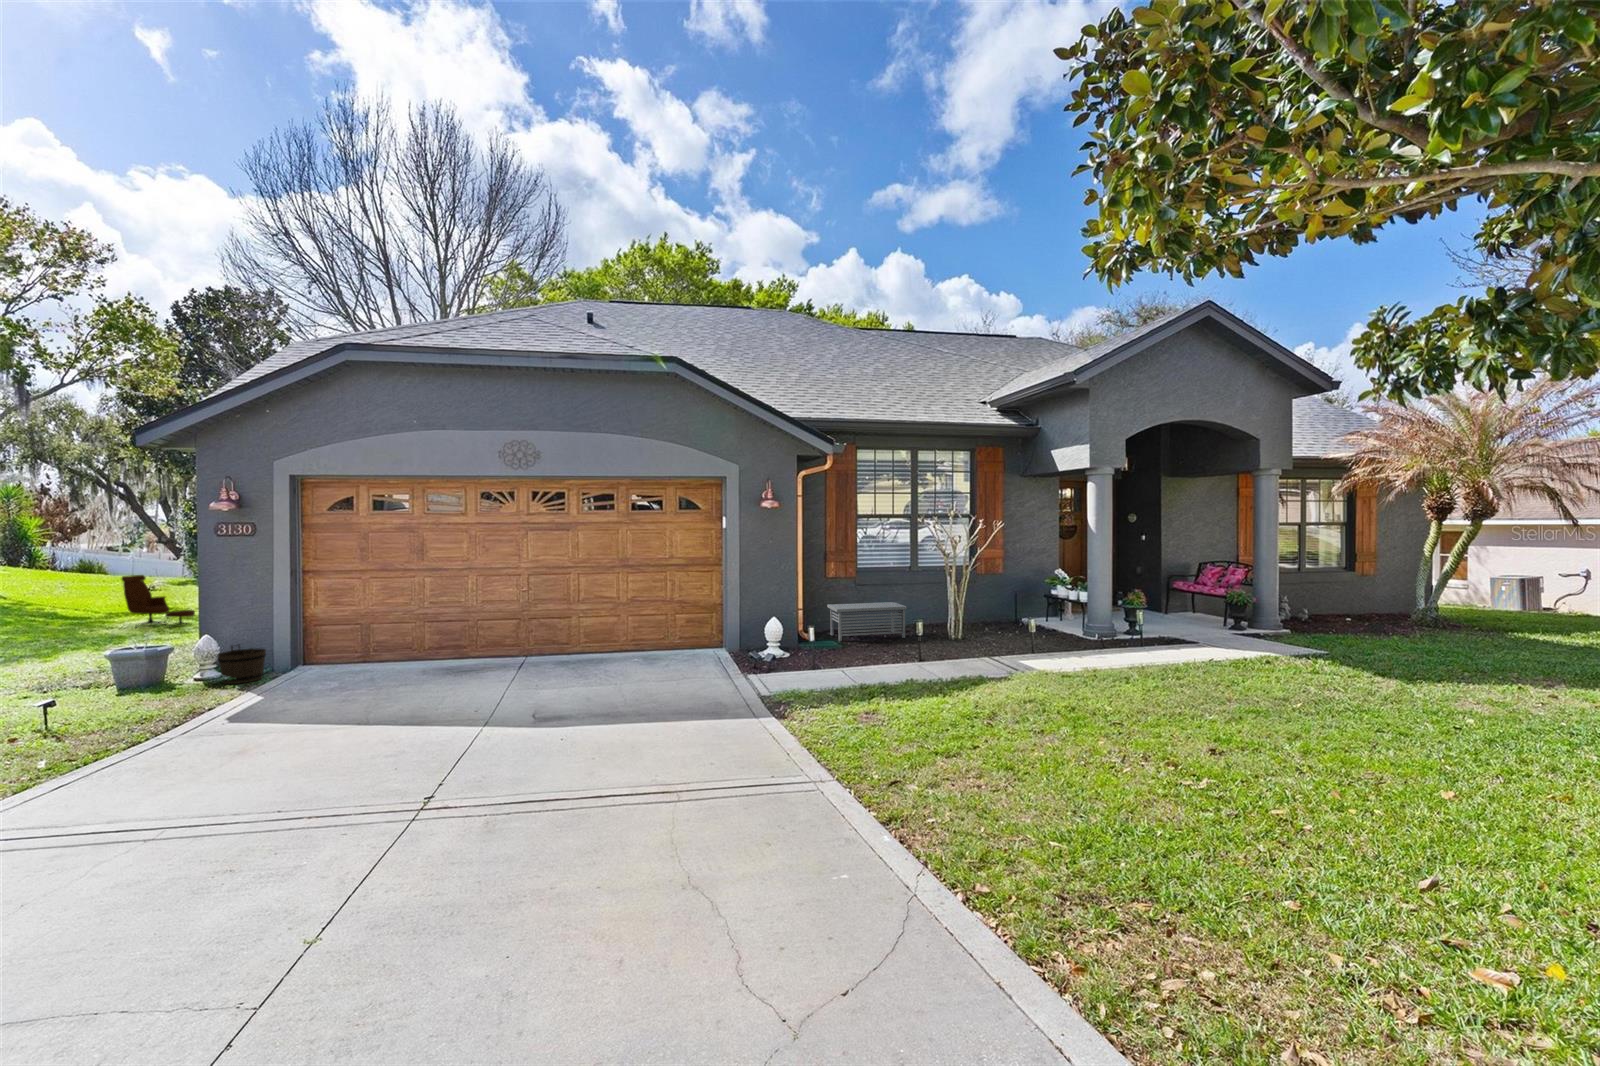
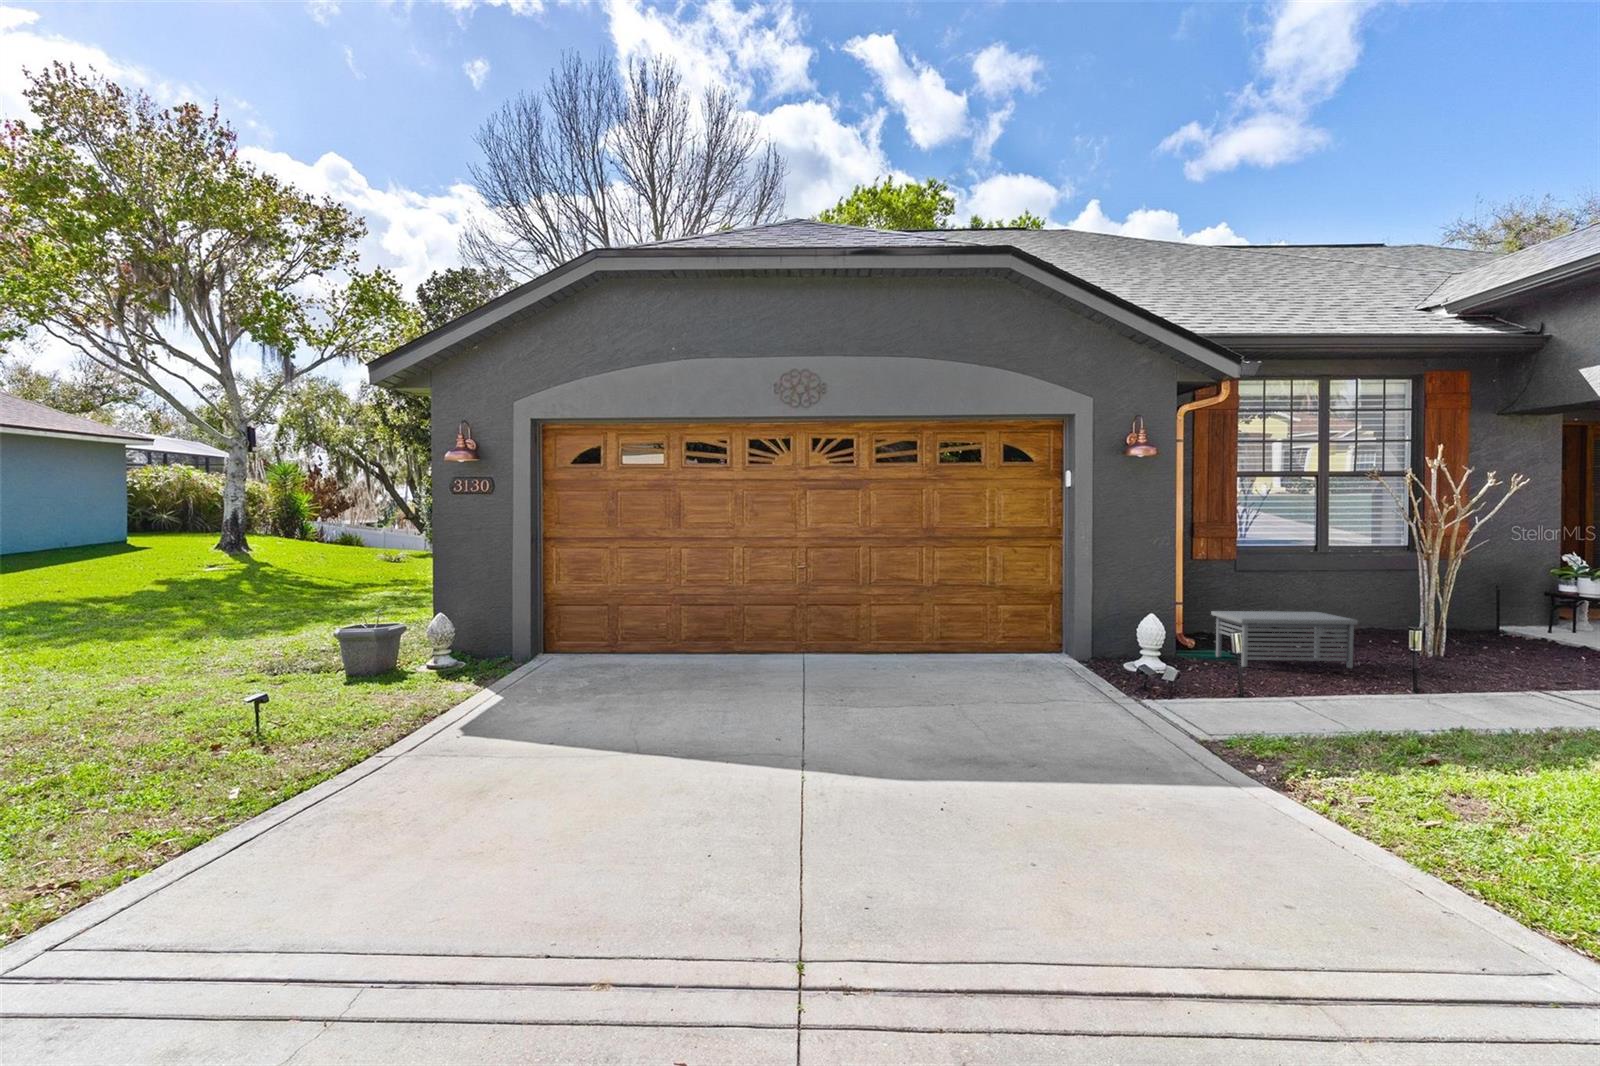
lounge chair: present [122,575,195,625] -> none [365,545,429,601]
bucket: present [218,645,266,684] -> none [450,627,501,676]

